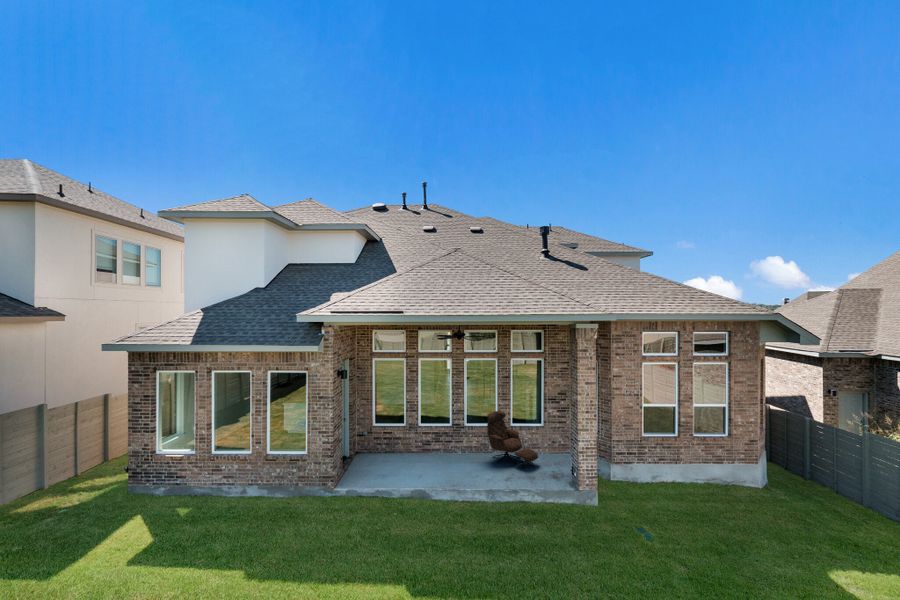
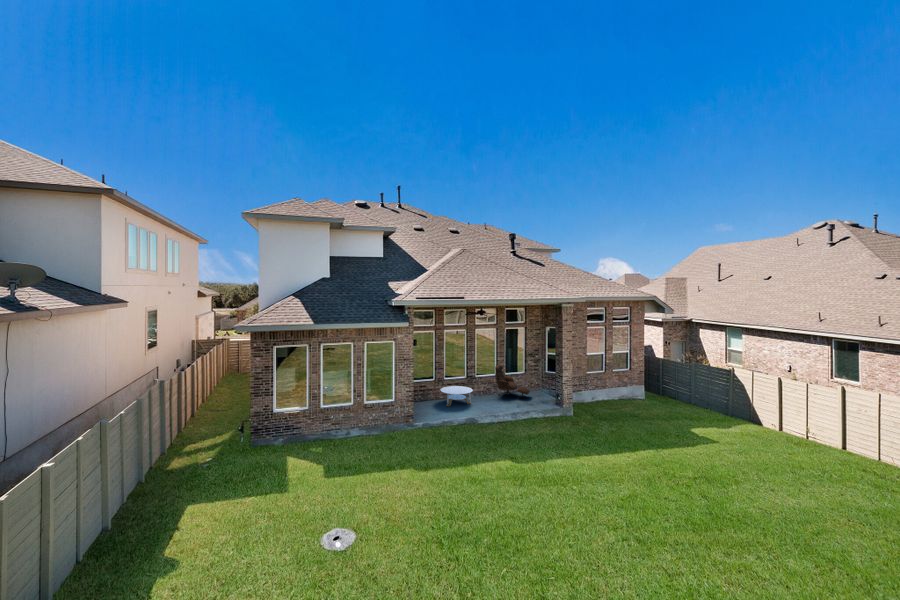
round table: none [398,437,445,467] -> present [440,386,473,406]

